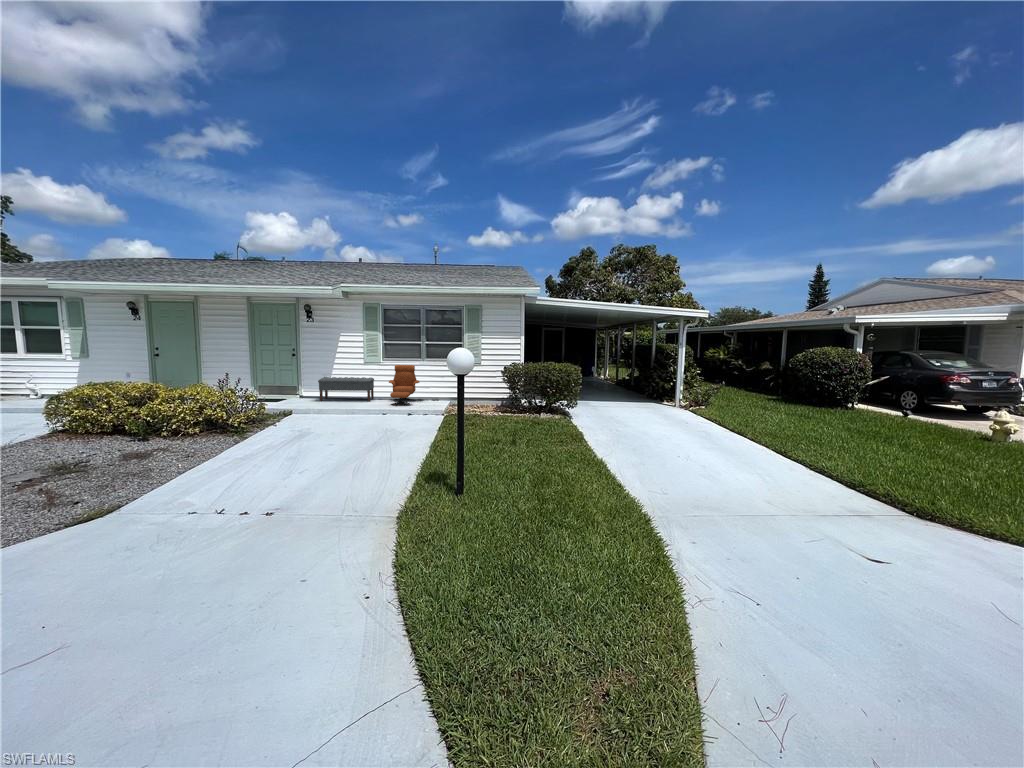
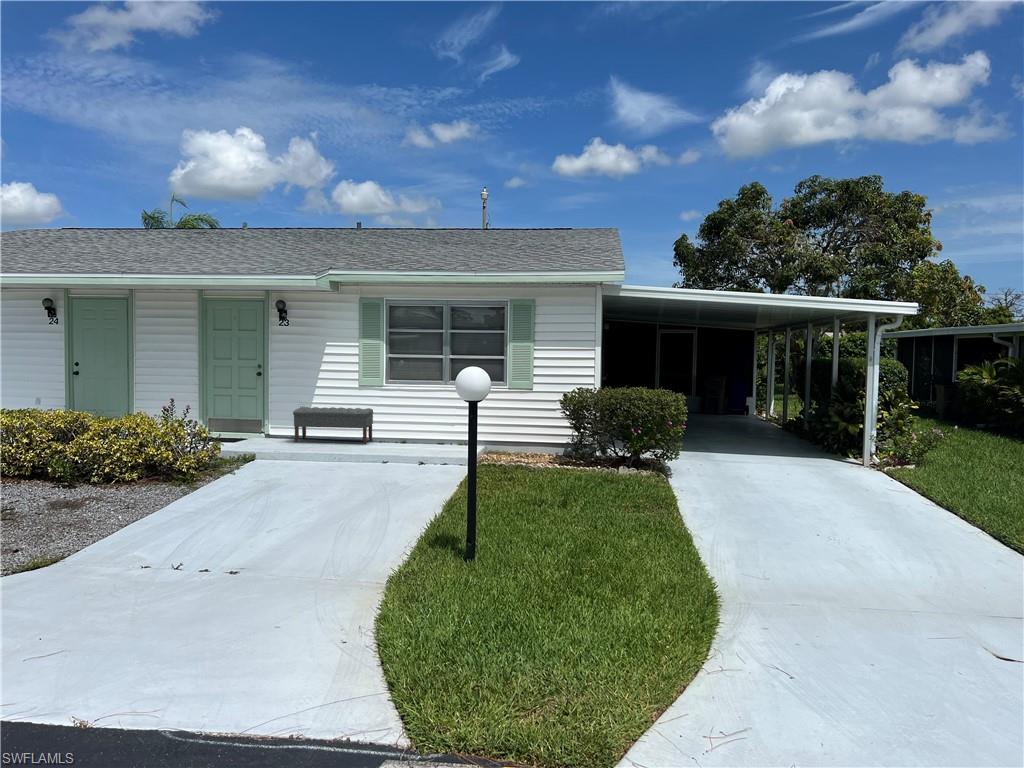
lounge chair: present [389,365,419,406] -> none [394,390,440,452]

